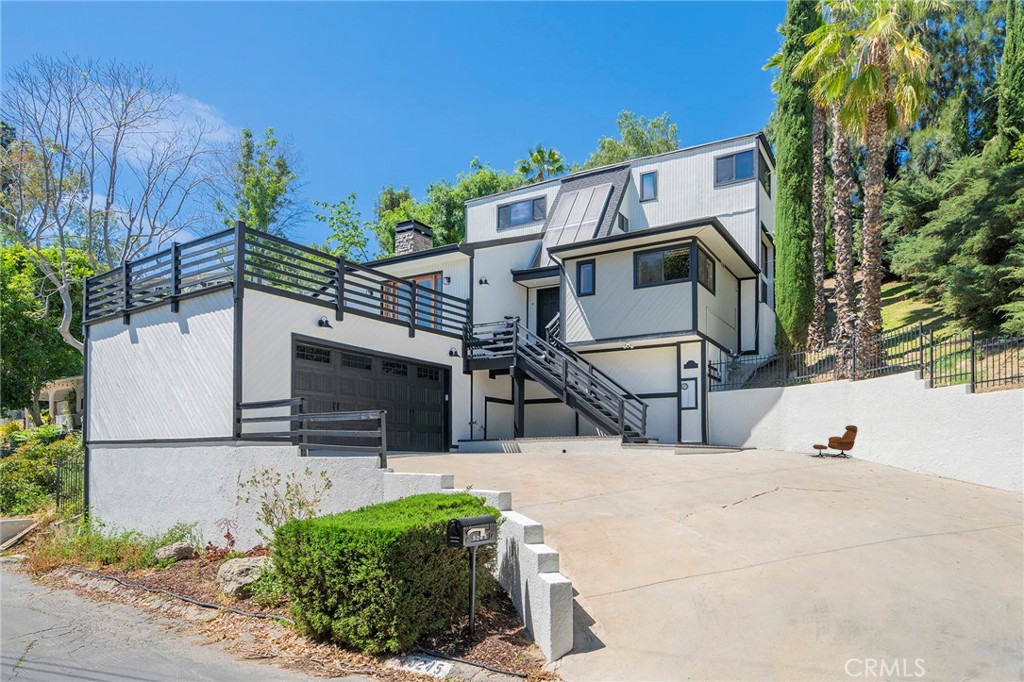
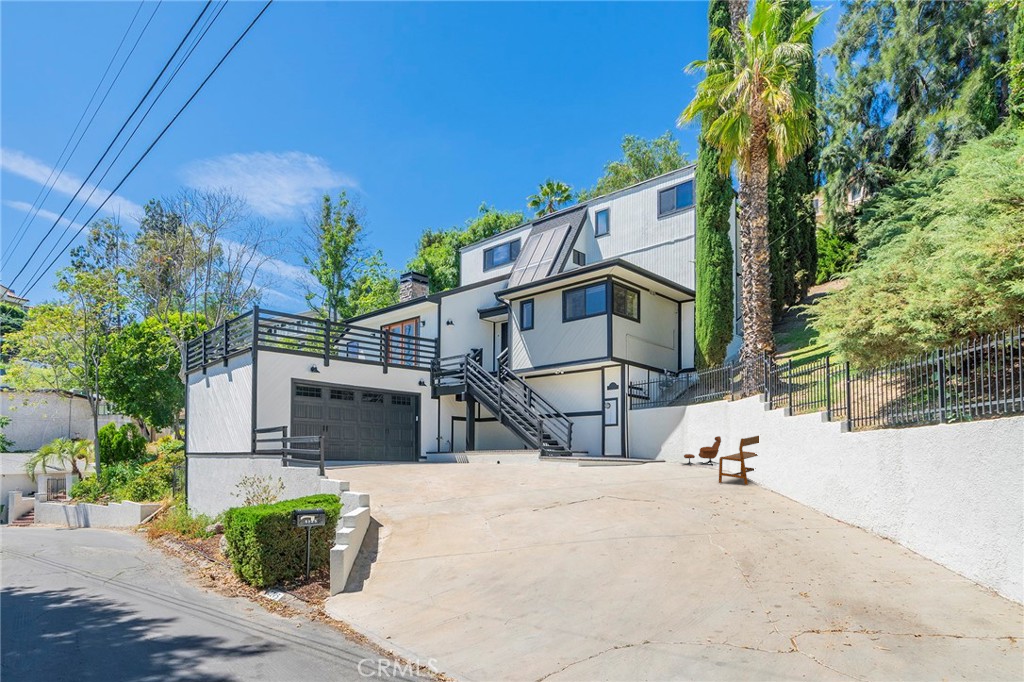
bench: none [908,426,952,486] -> present [719,436,759,485]

